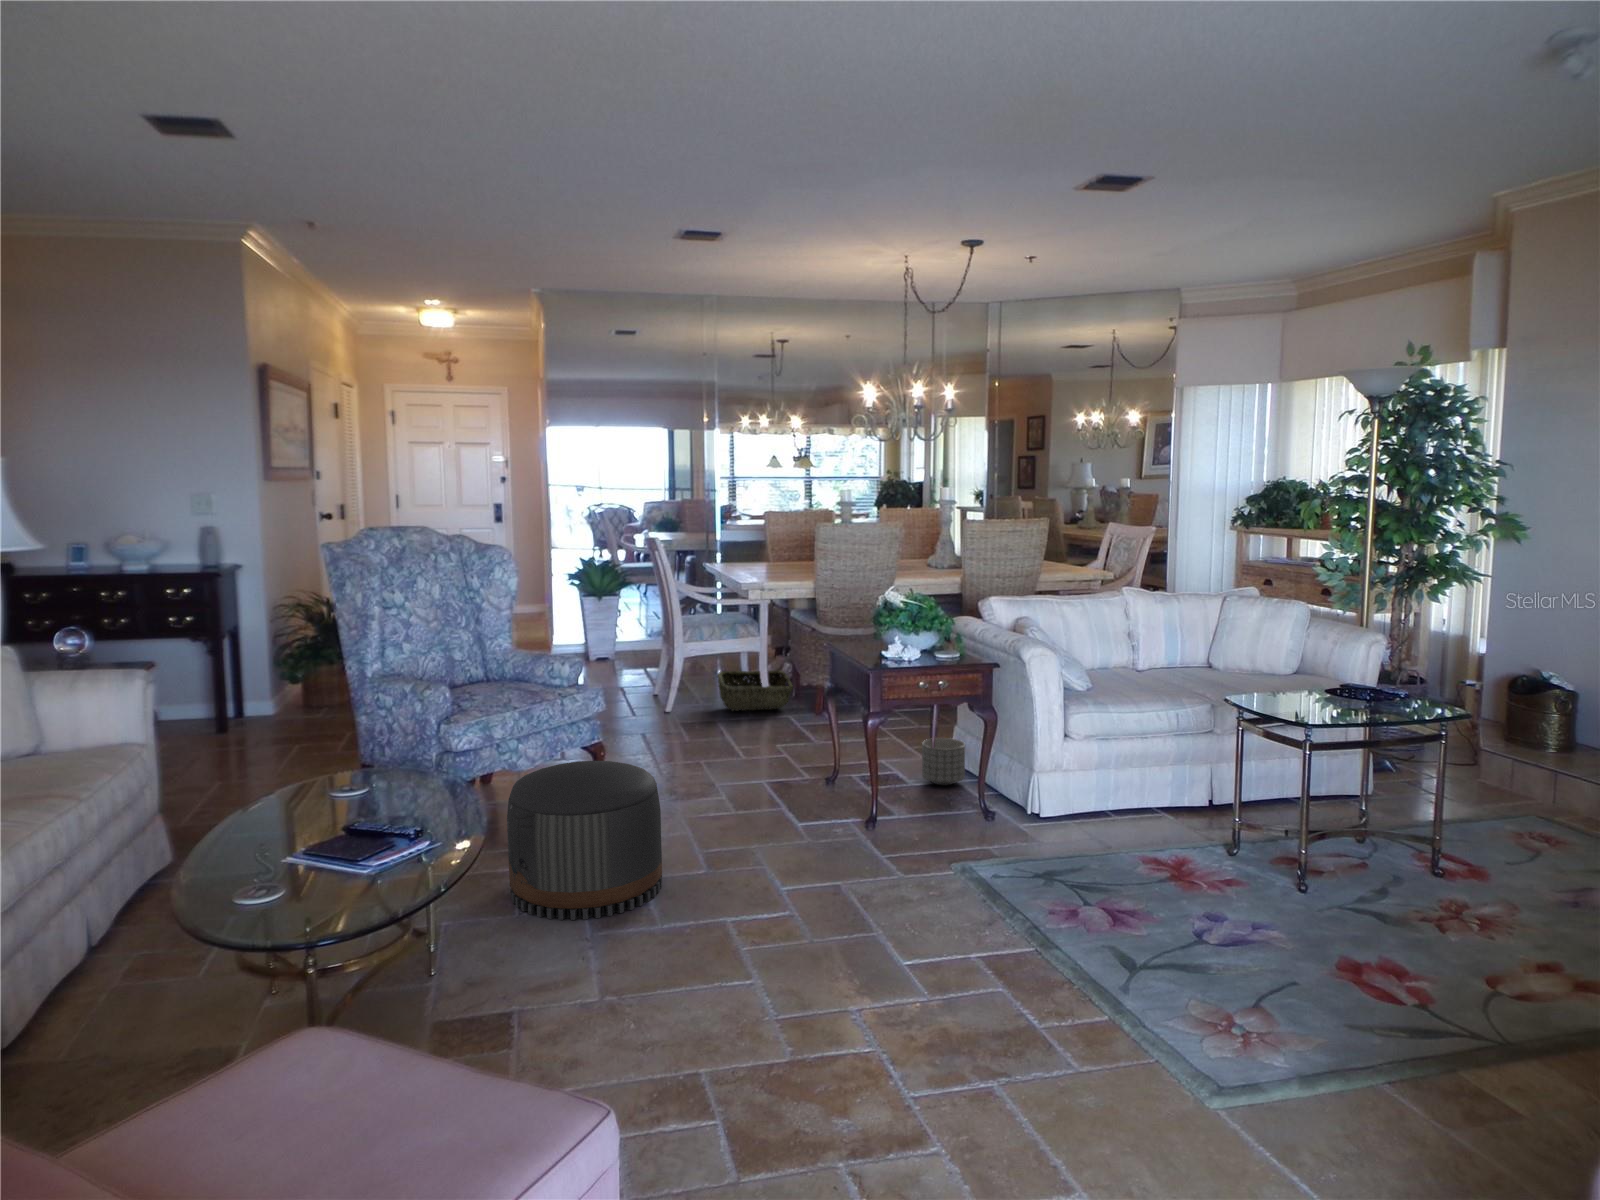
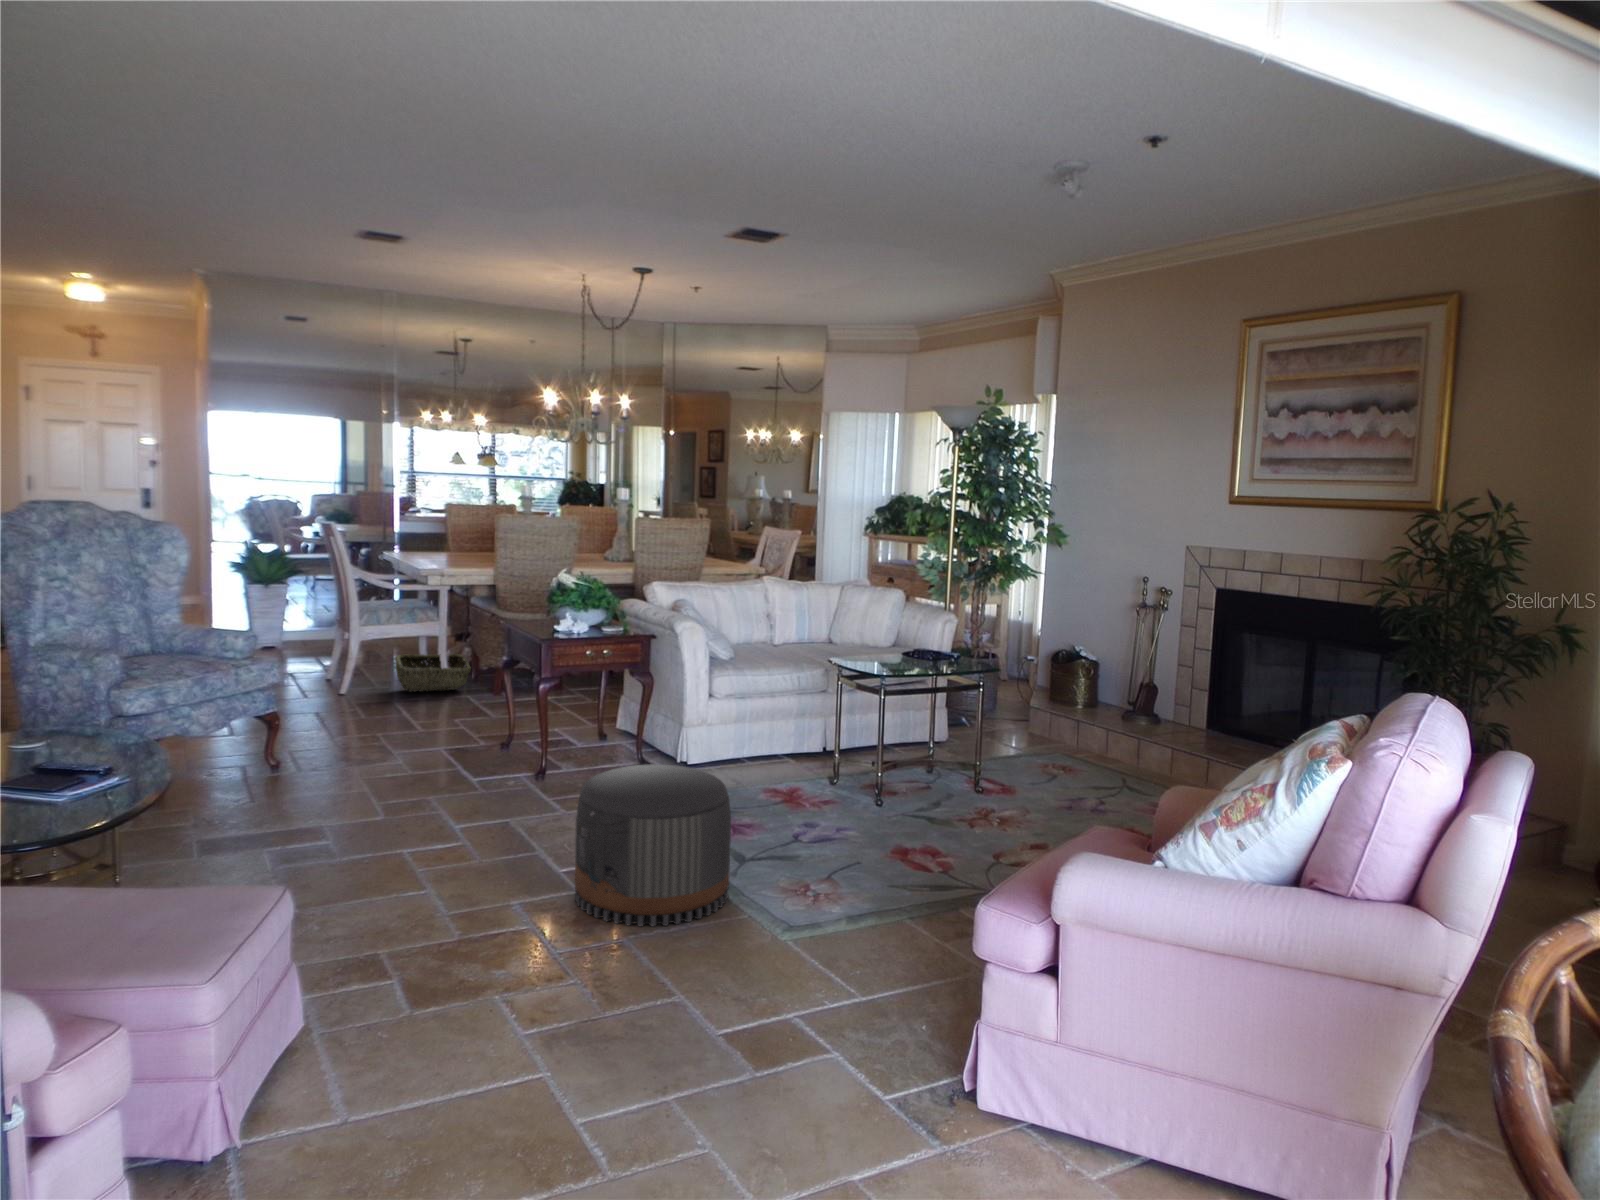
planter: present [922,738,965,785] -> none [588,705,627,746]
pouf: present [507,761,662,920] -> present [575,764,731,926]

